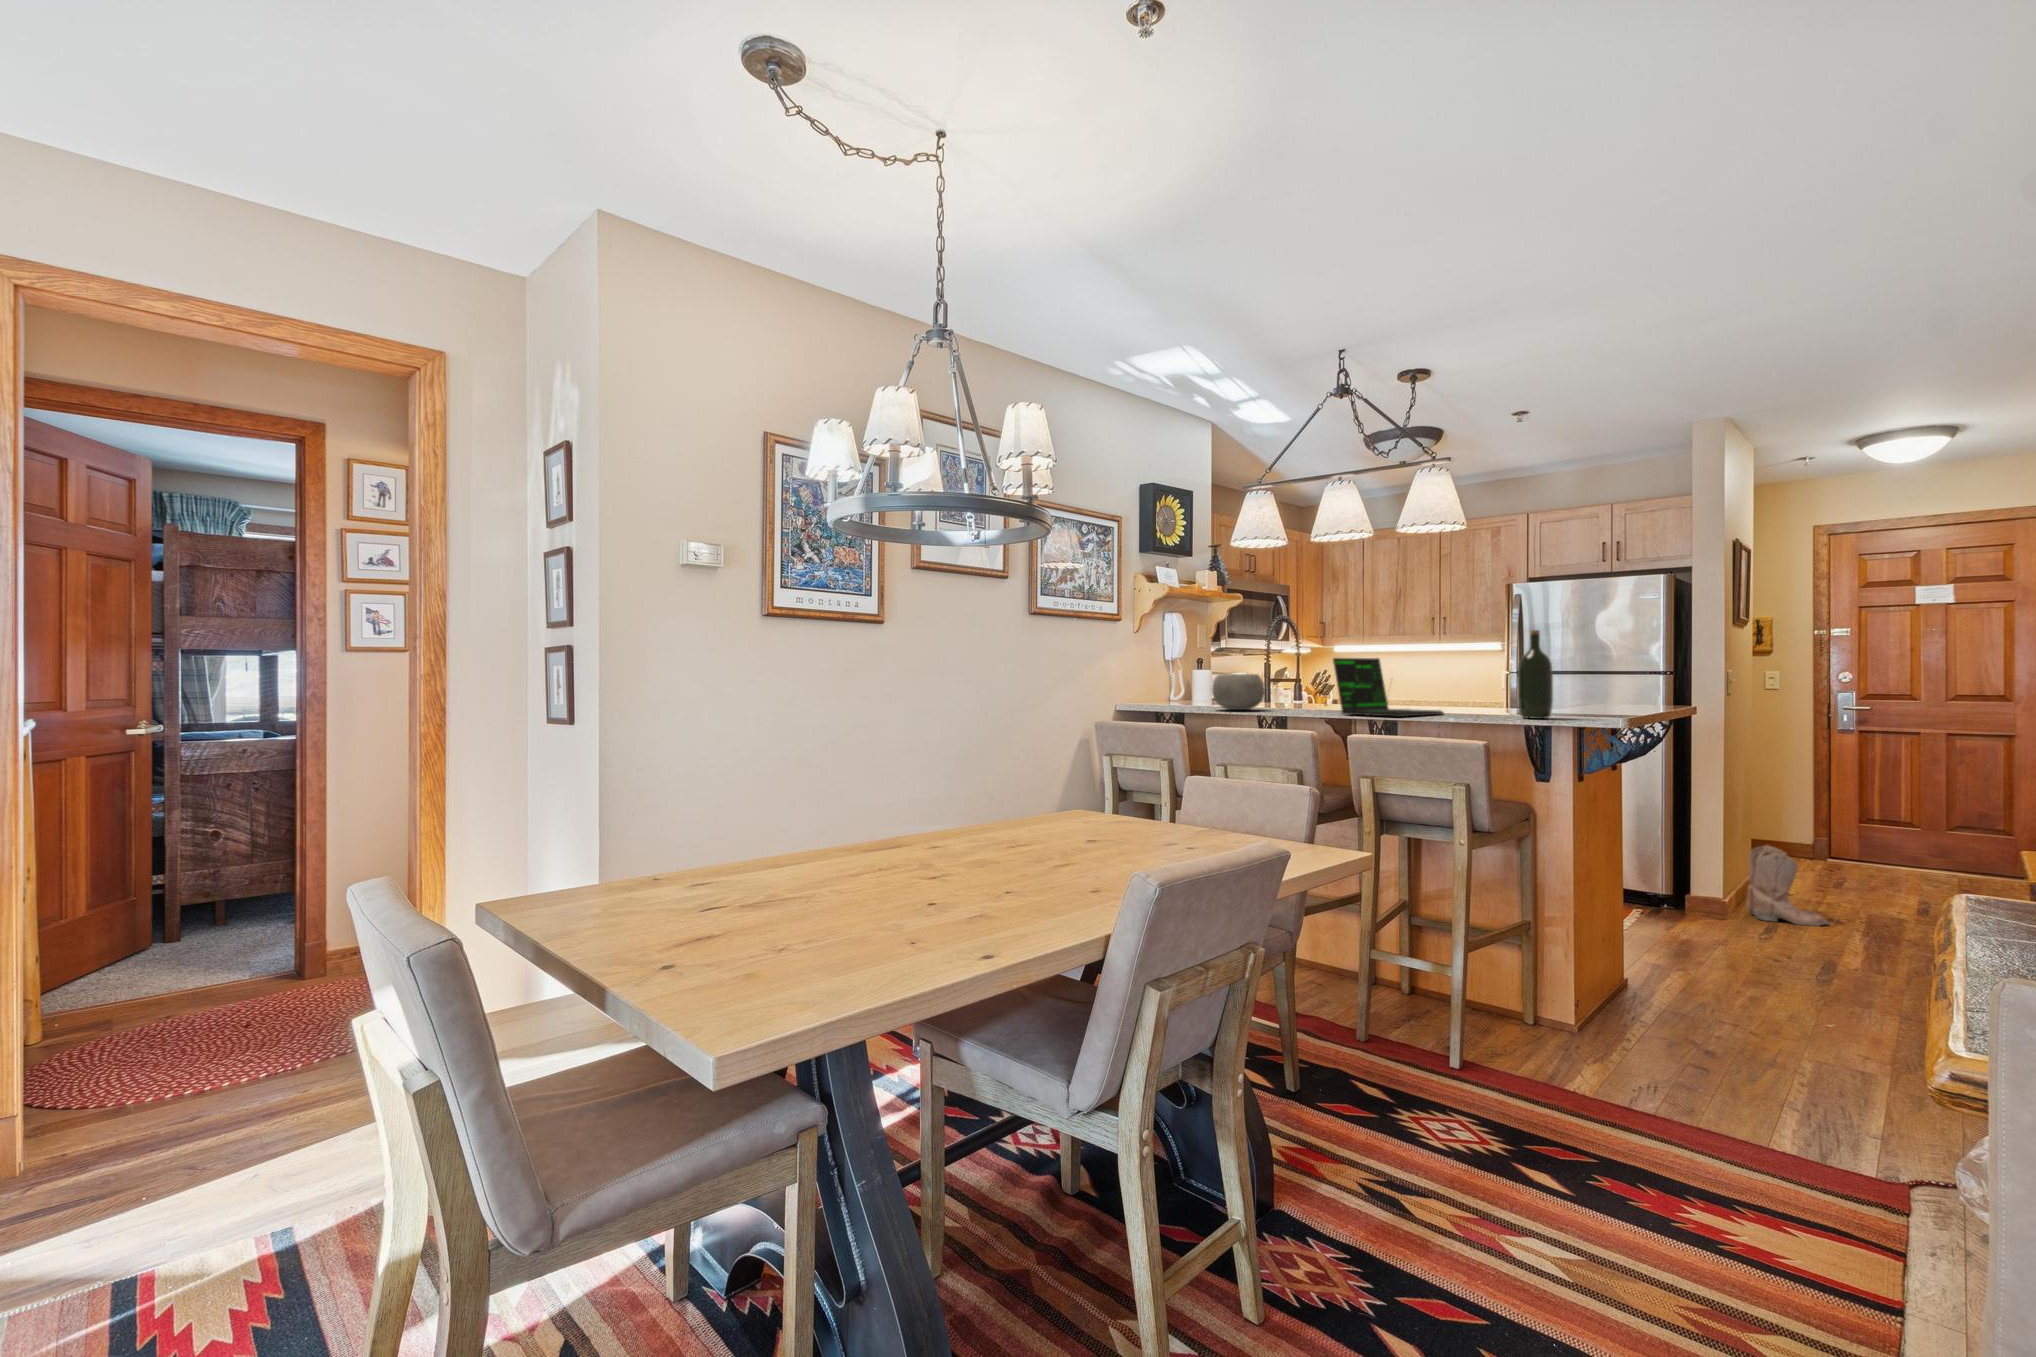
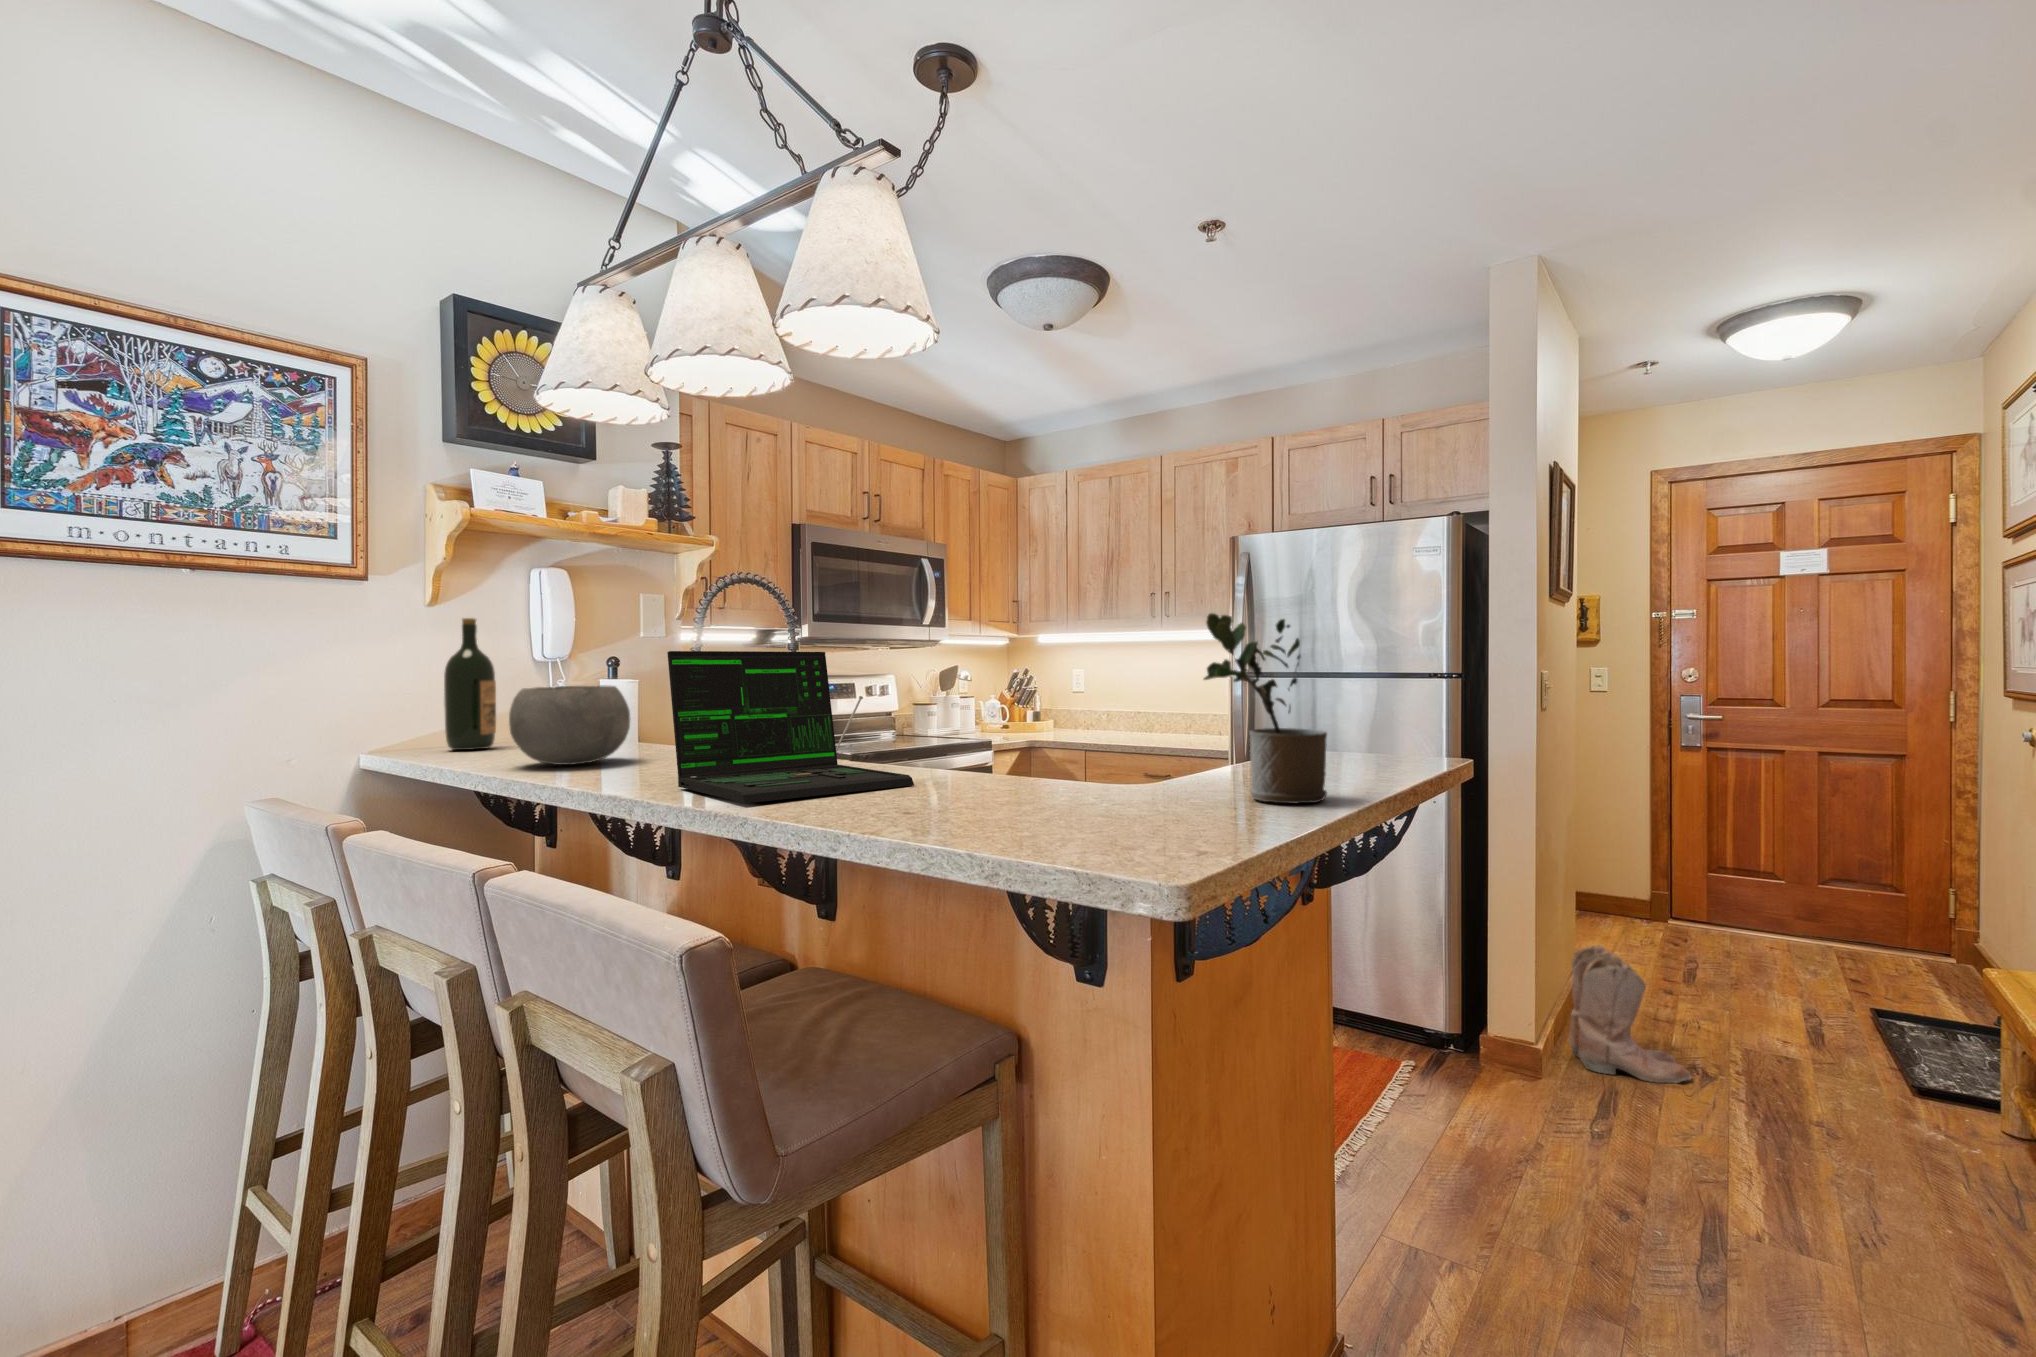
wine bottle: present [1518,630,1553,719] -> present [444,618,496,750]
potted plant: none [1586,644,1641,717] -> present [1204,613,1327,804]

